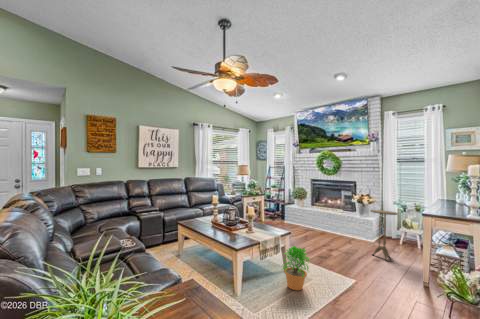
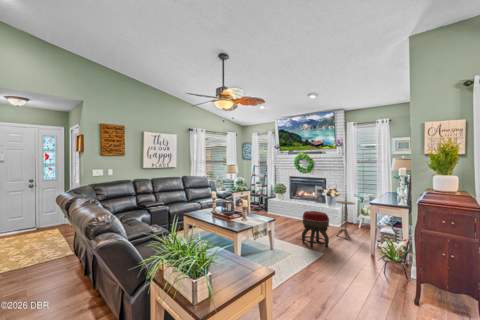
footstool: none [326,222,363,271] -> present [302,211,329,247]
potted plant: present [283,246,309,290] -> none [268,228,291,261]

